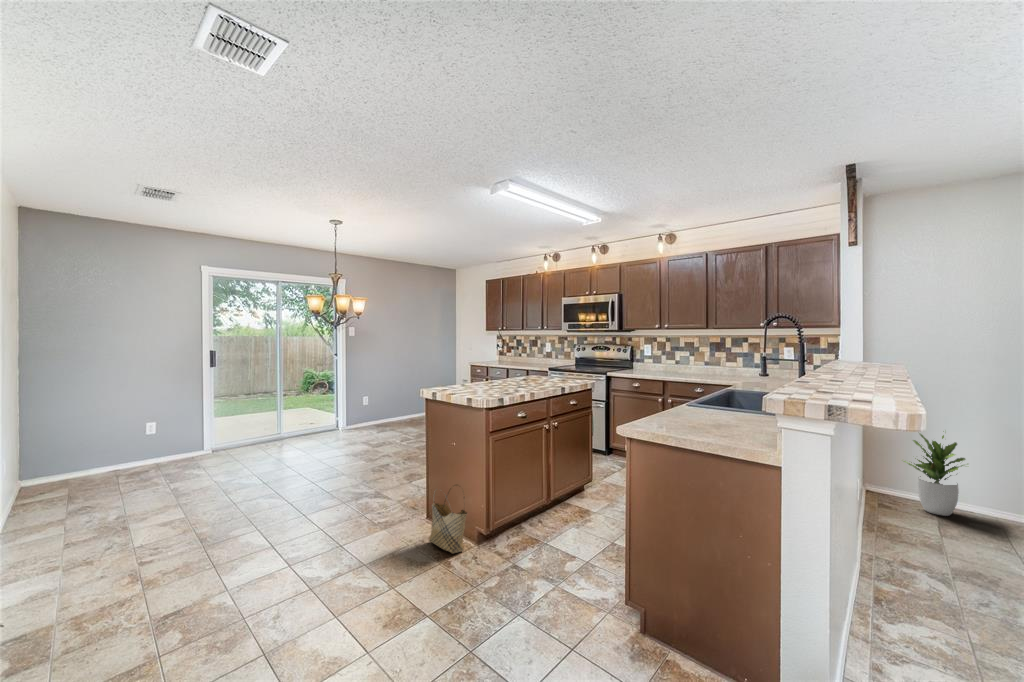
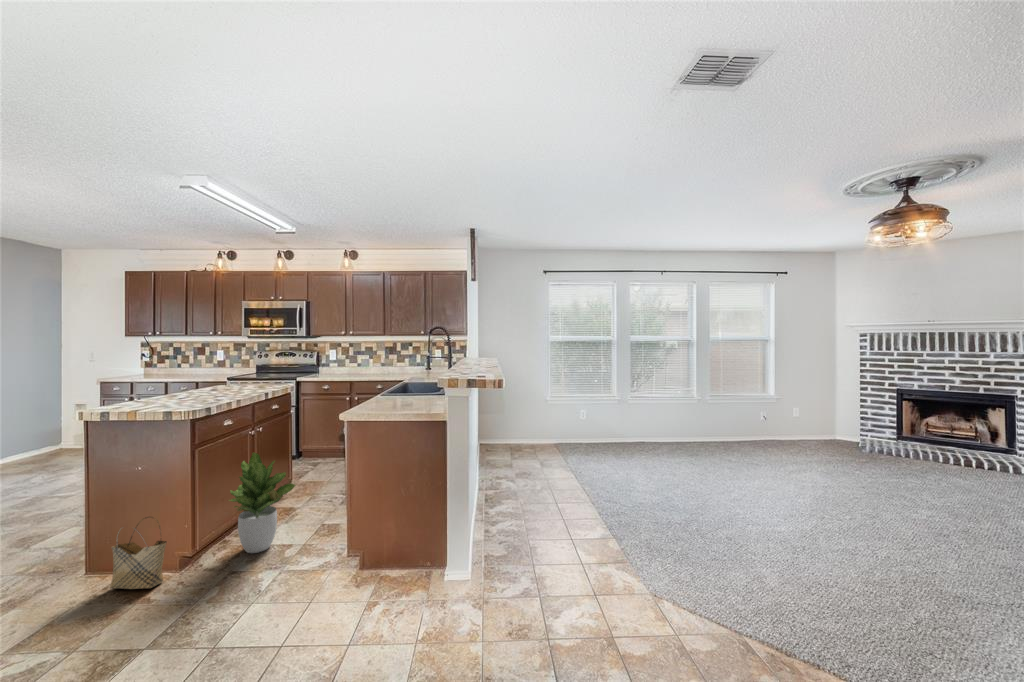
potted plant: present [904,434,965,516] -> present [229,453,295,553]

